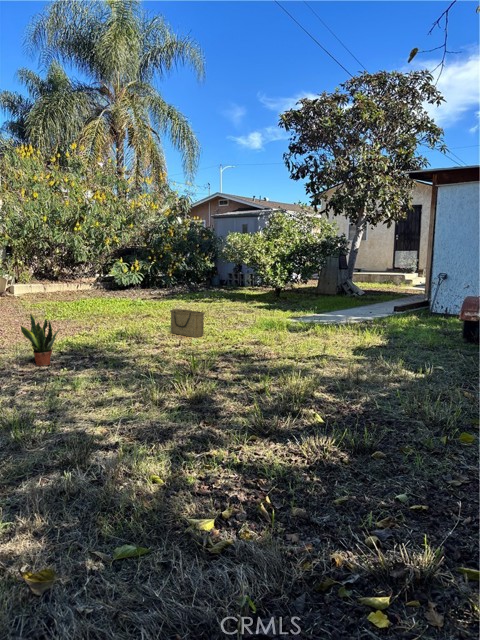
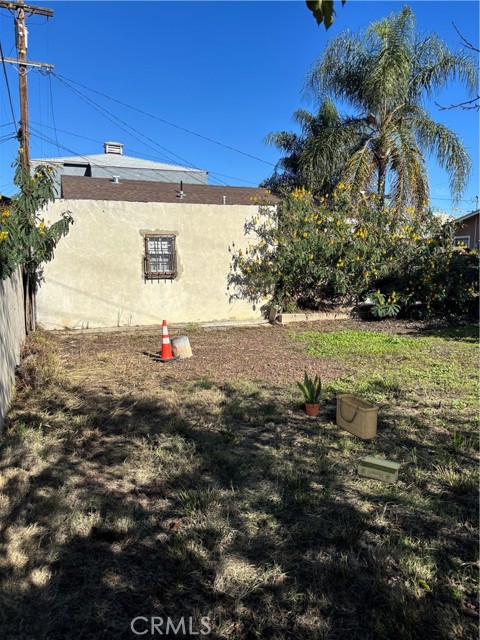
basket: present [170,309,205,337] -> present [336,394,379,439]
toolbox: none [92,387,139,408] -> present [358,455,401,484]

